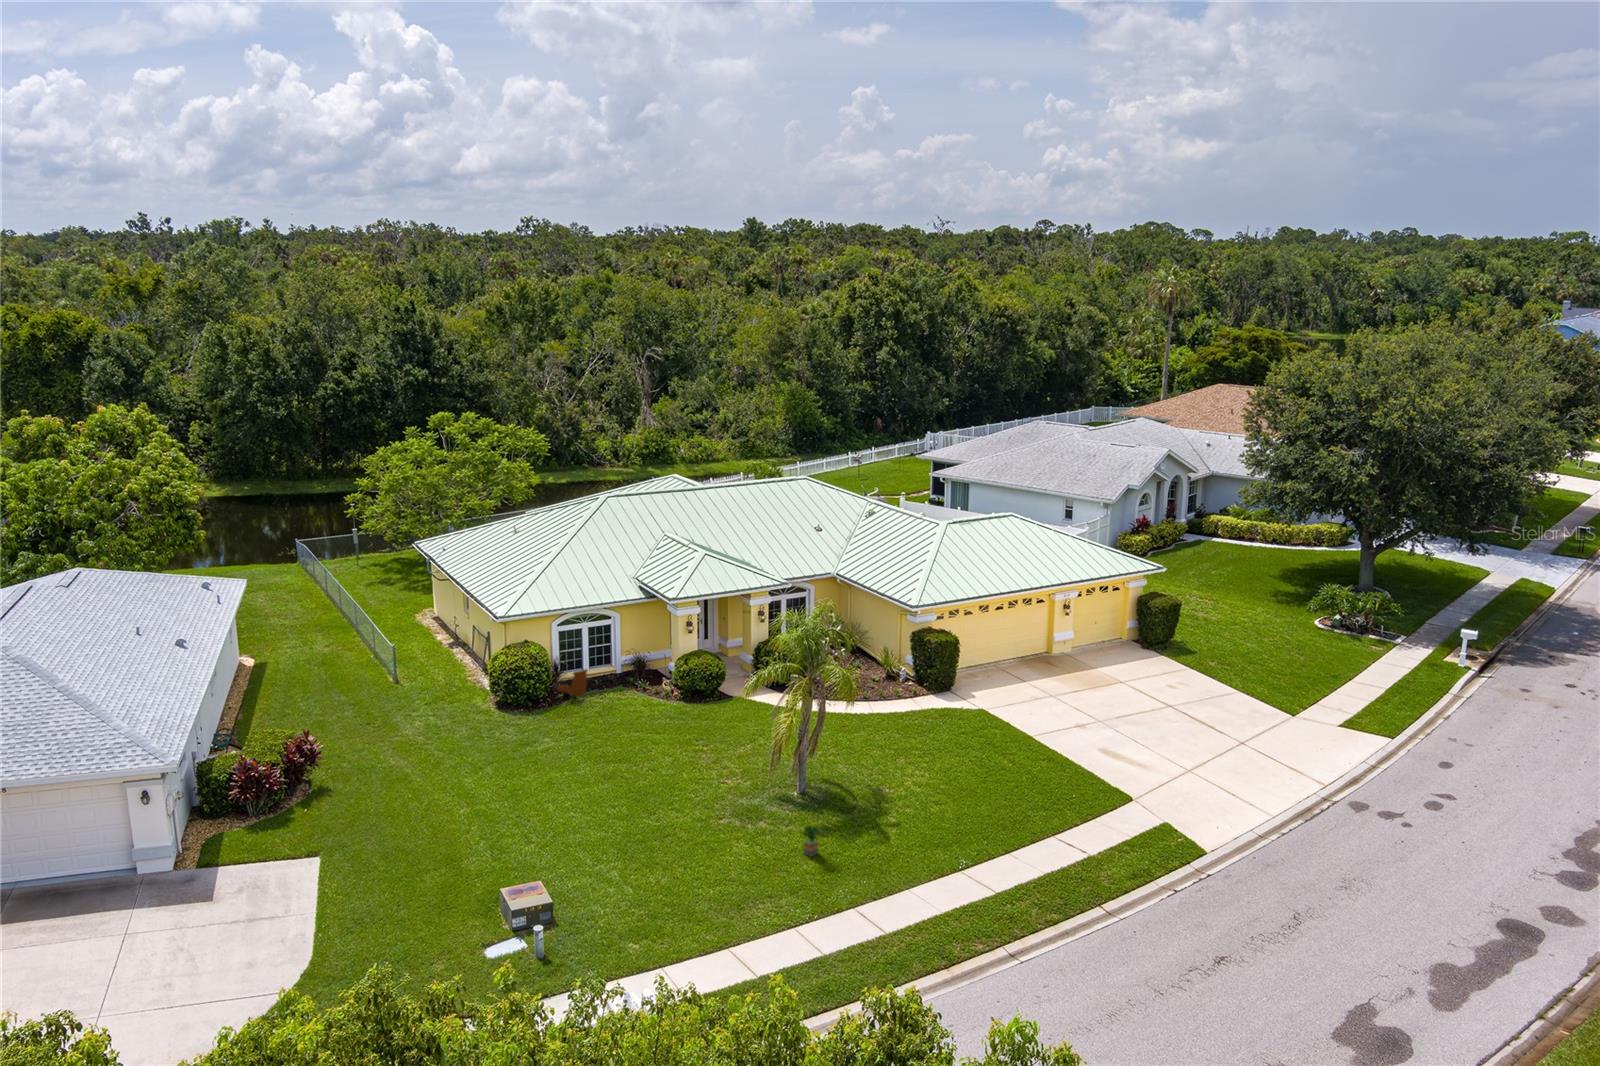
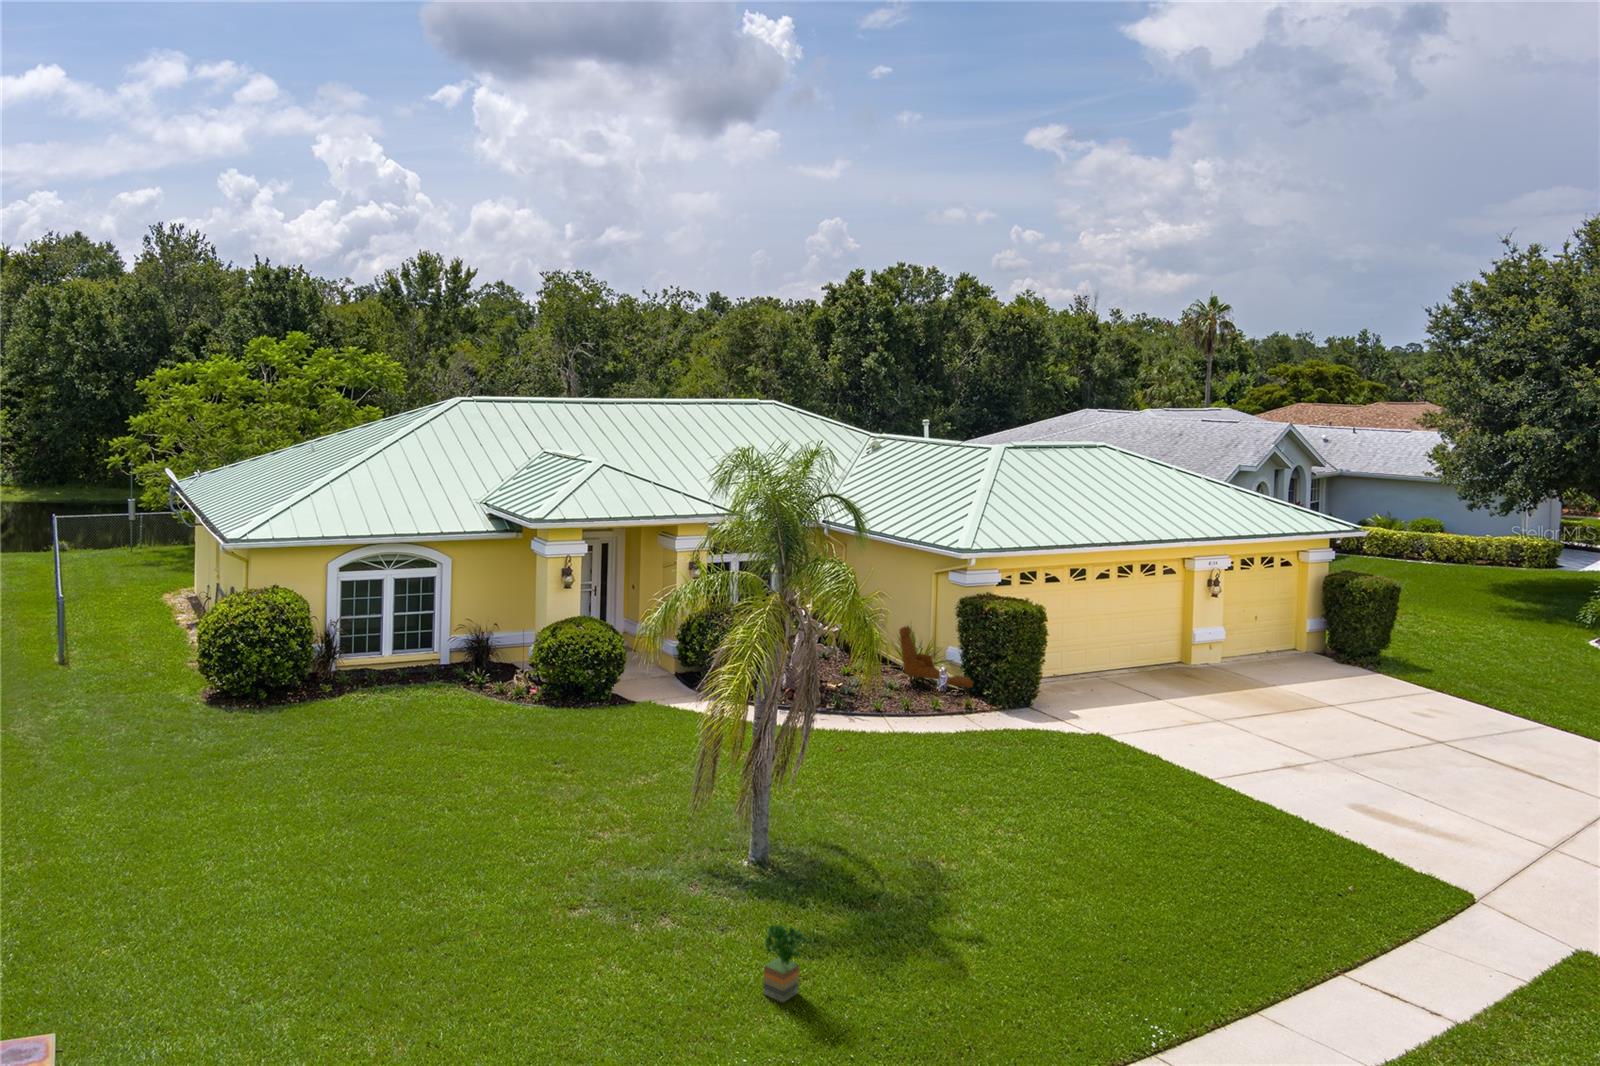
lounge chair: present [557,669,587,702] -> present [899,627,973,696]

